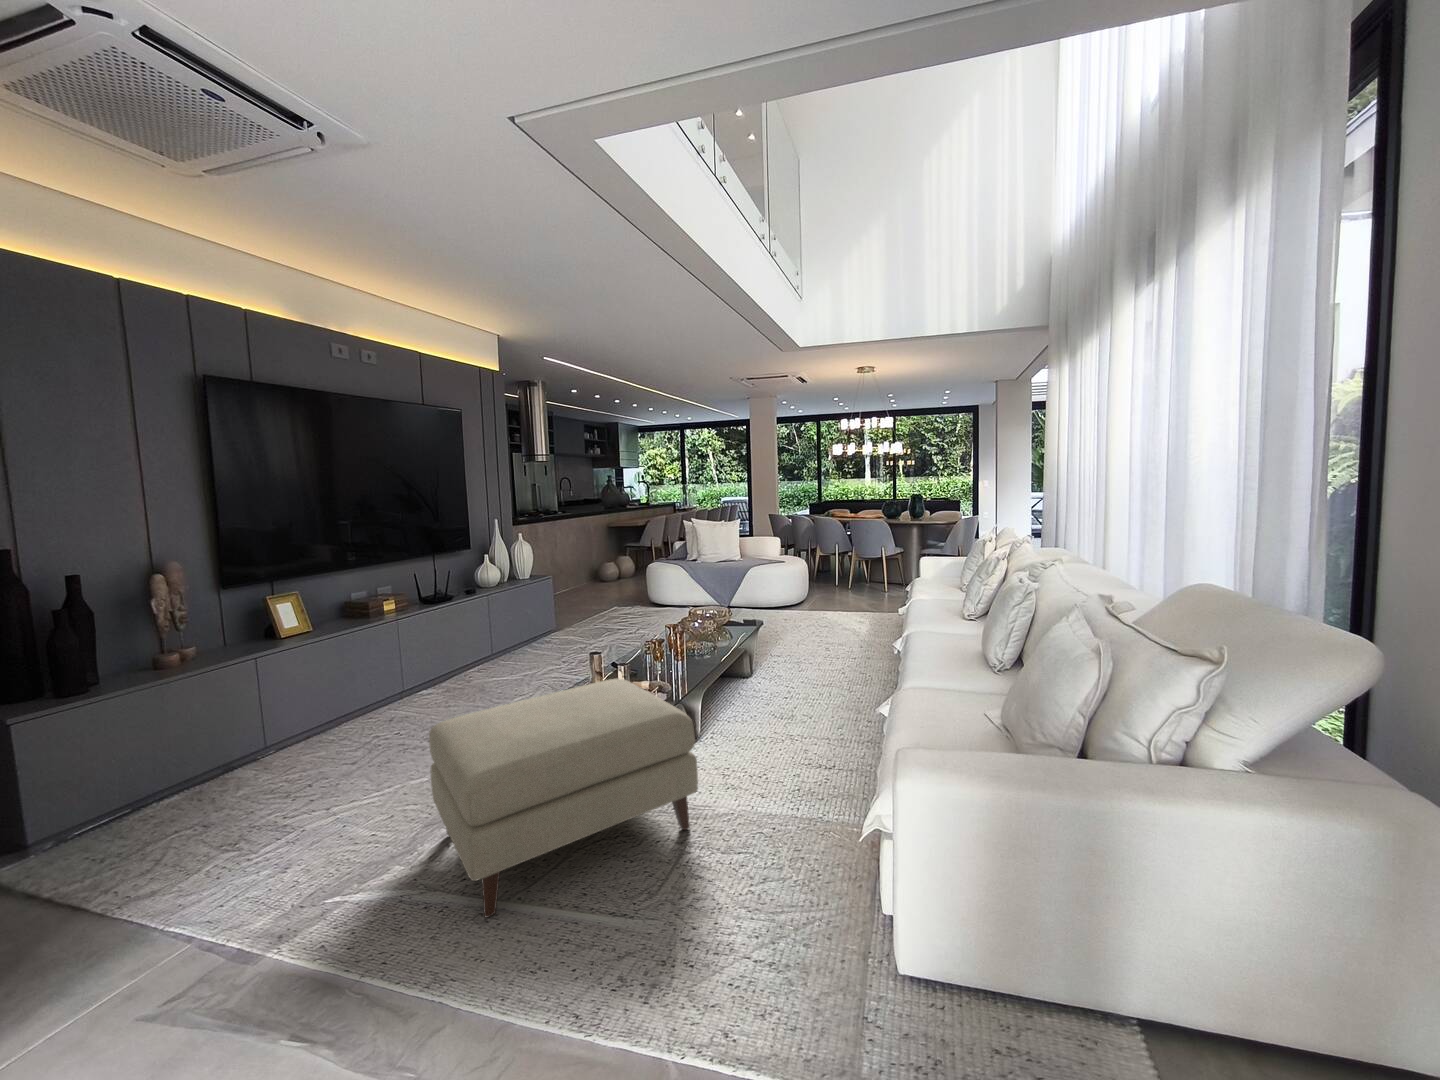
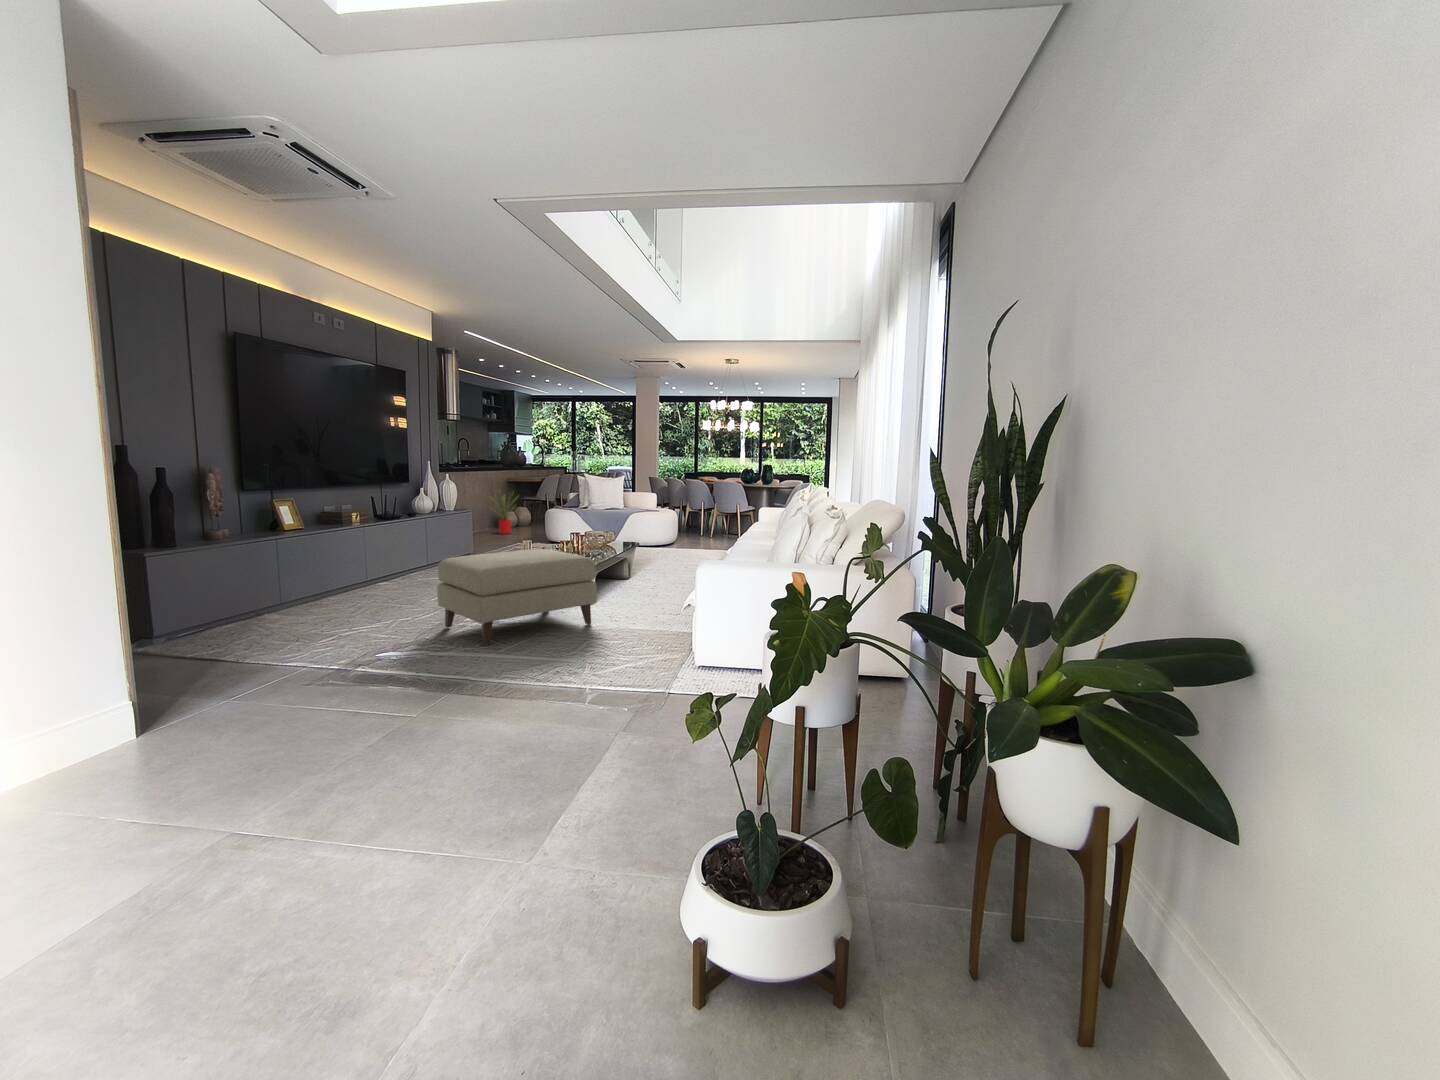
house plant: none [585,536,622,588] -> present [498,498,511,534]

